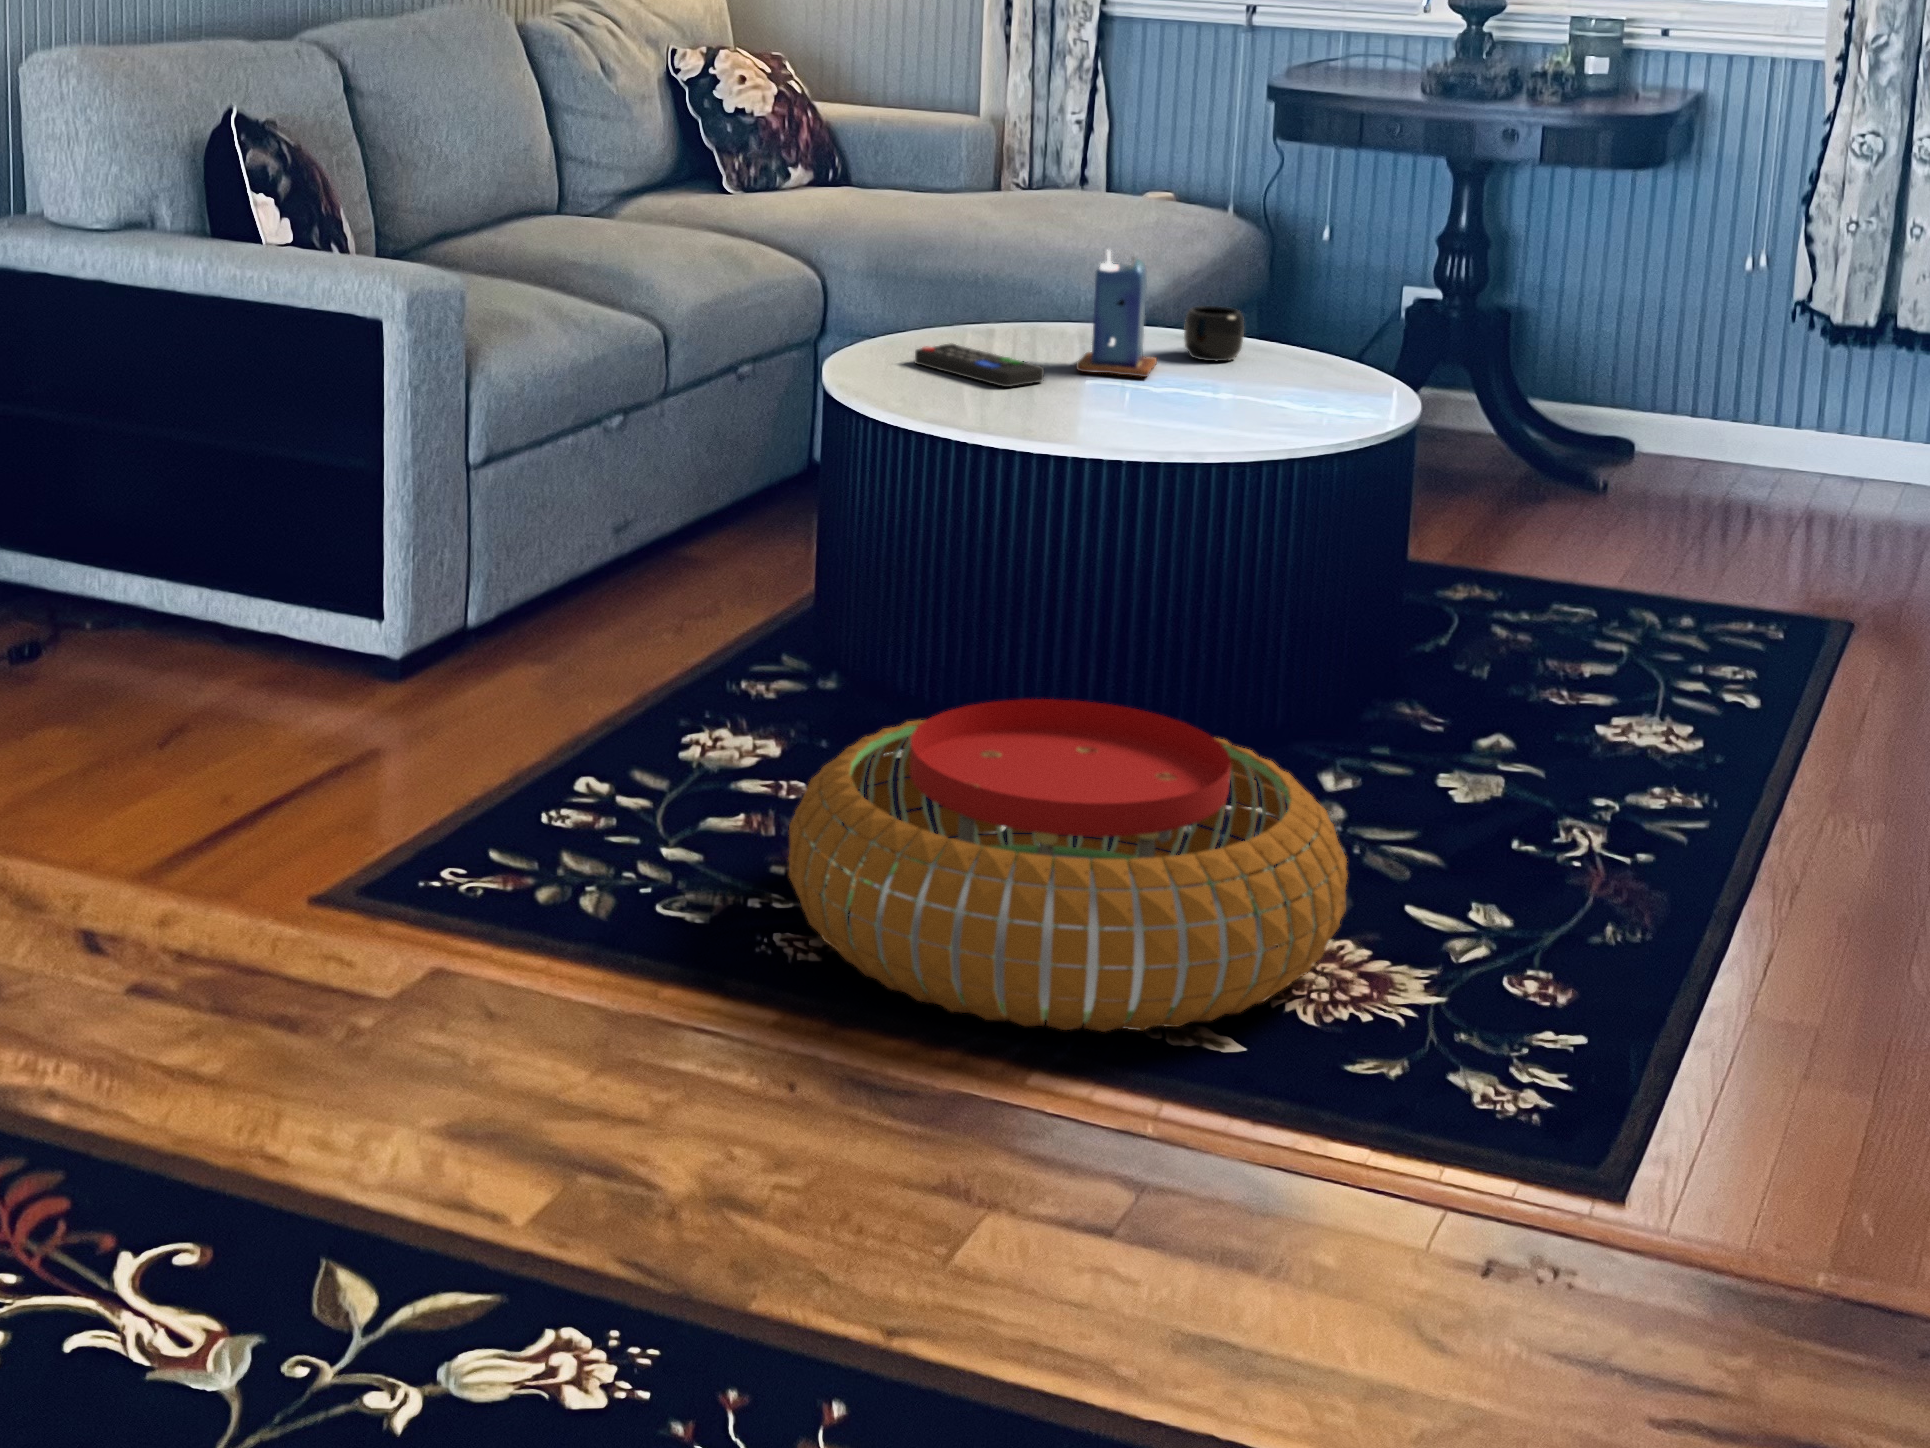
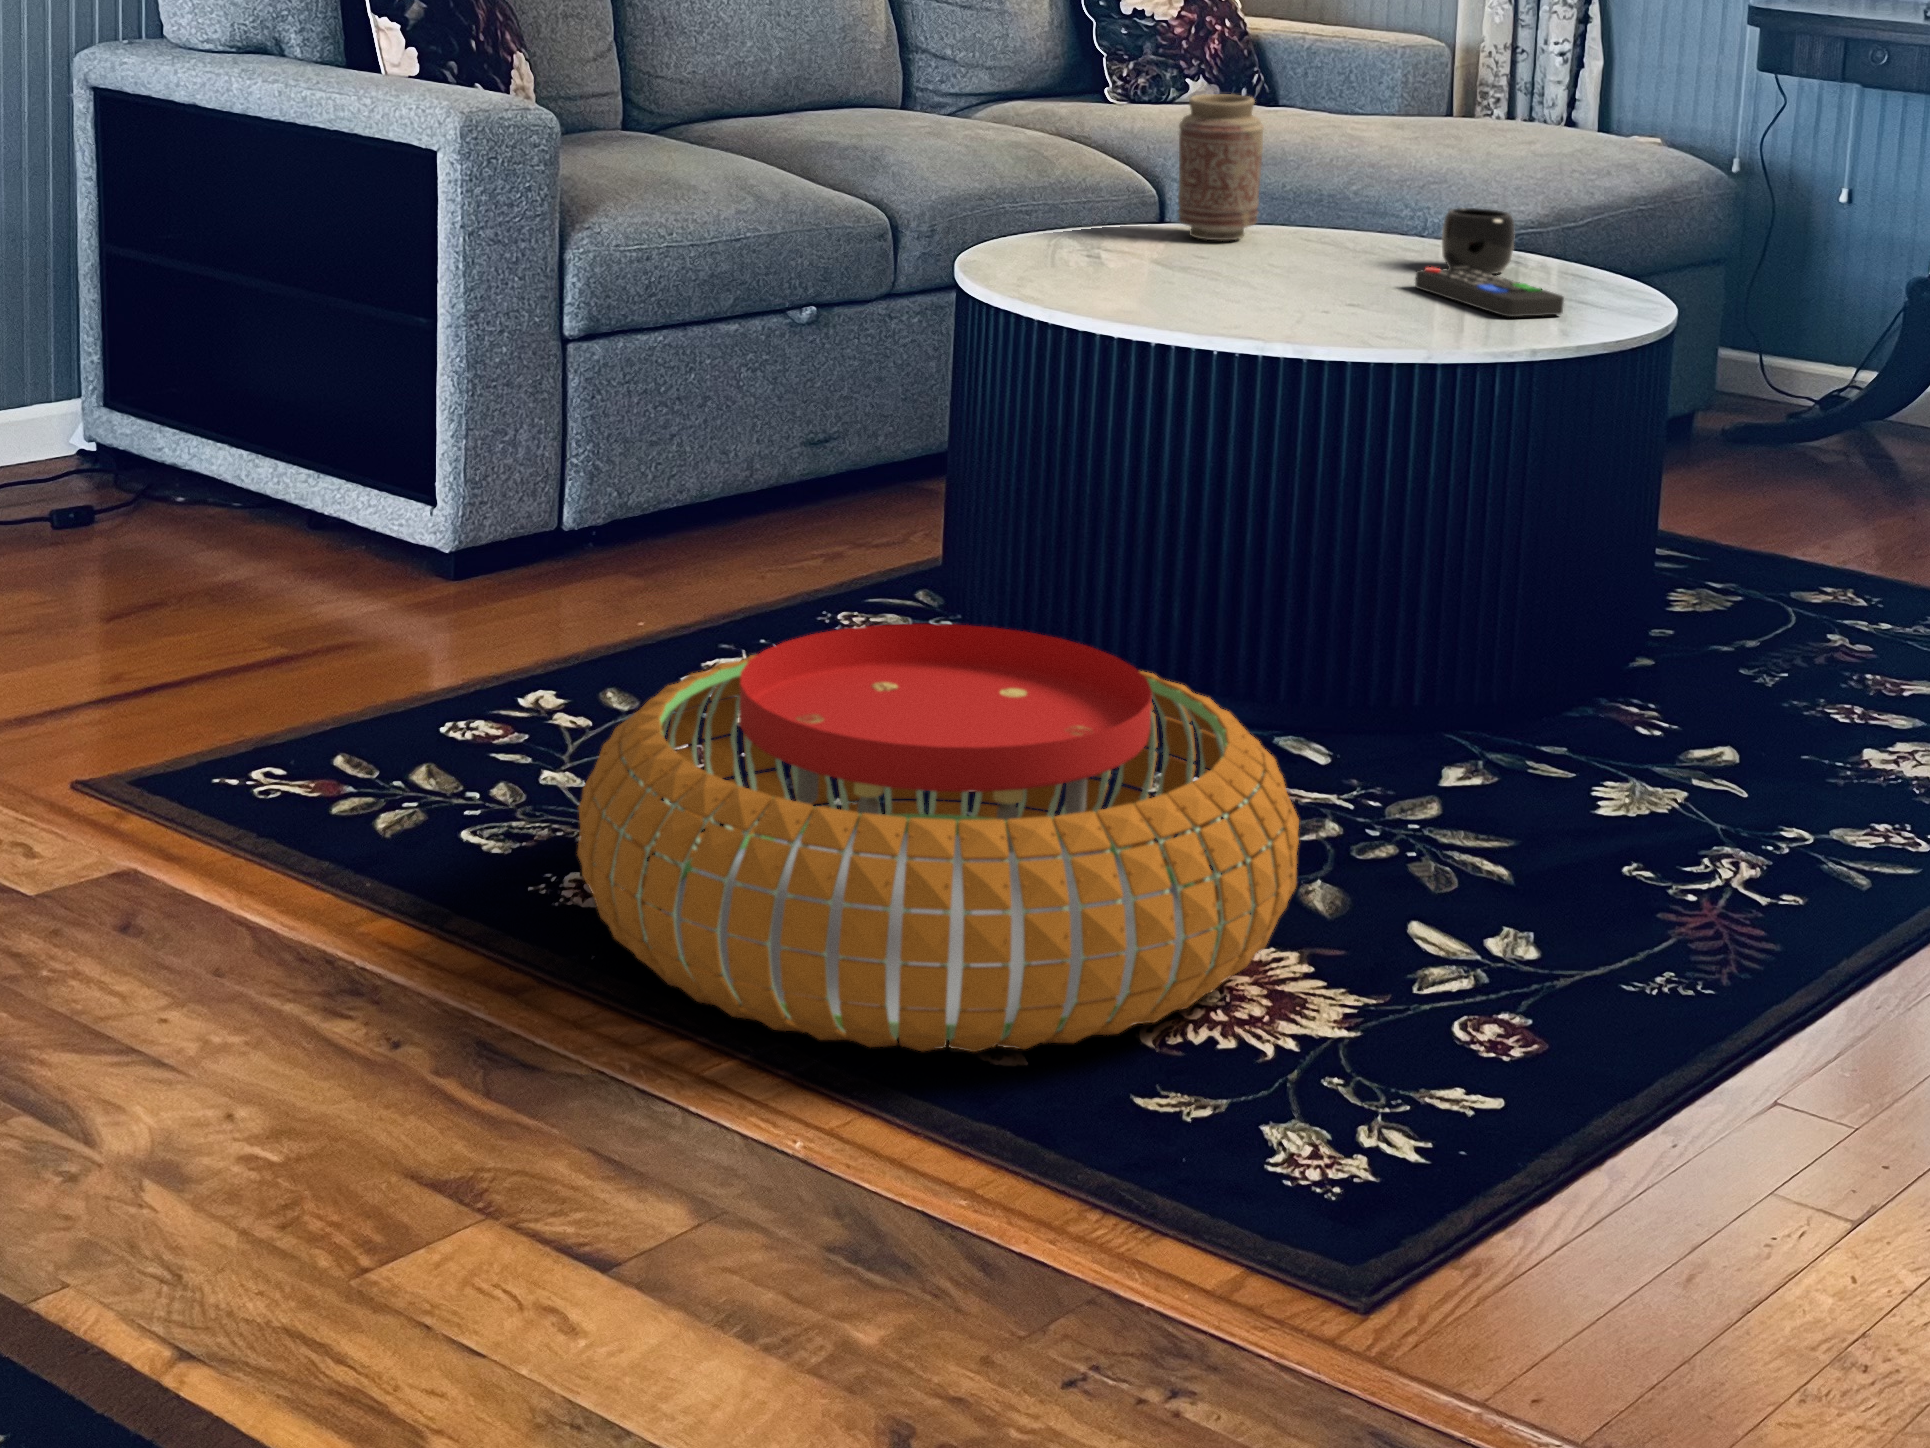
vase: none [951,220,1023,343] -> present [1178,94,1264,241]
candle: present [1076,250,1157,377] -> none [1281,122,1393,281]
remote control: present [915,344,1044,387] -> present [1415,267,1564,317]

